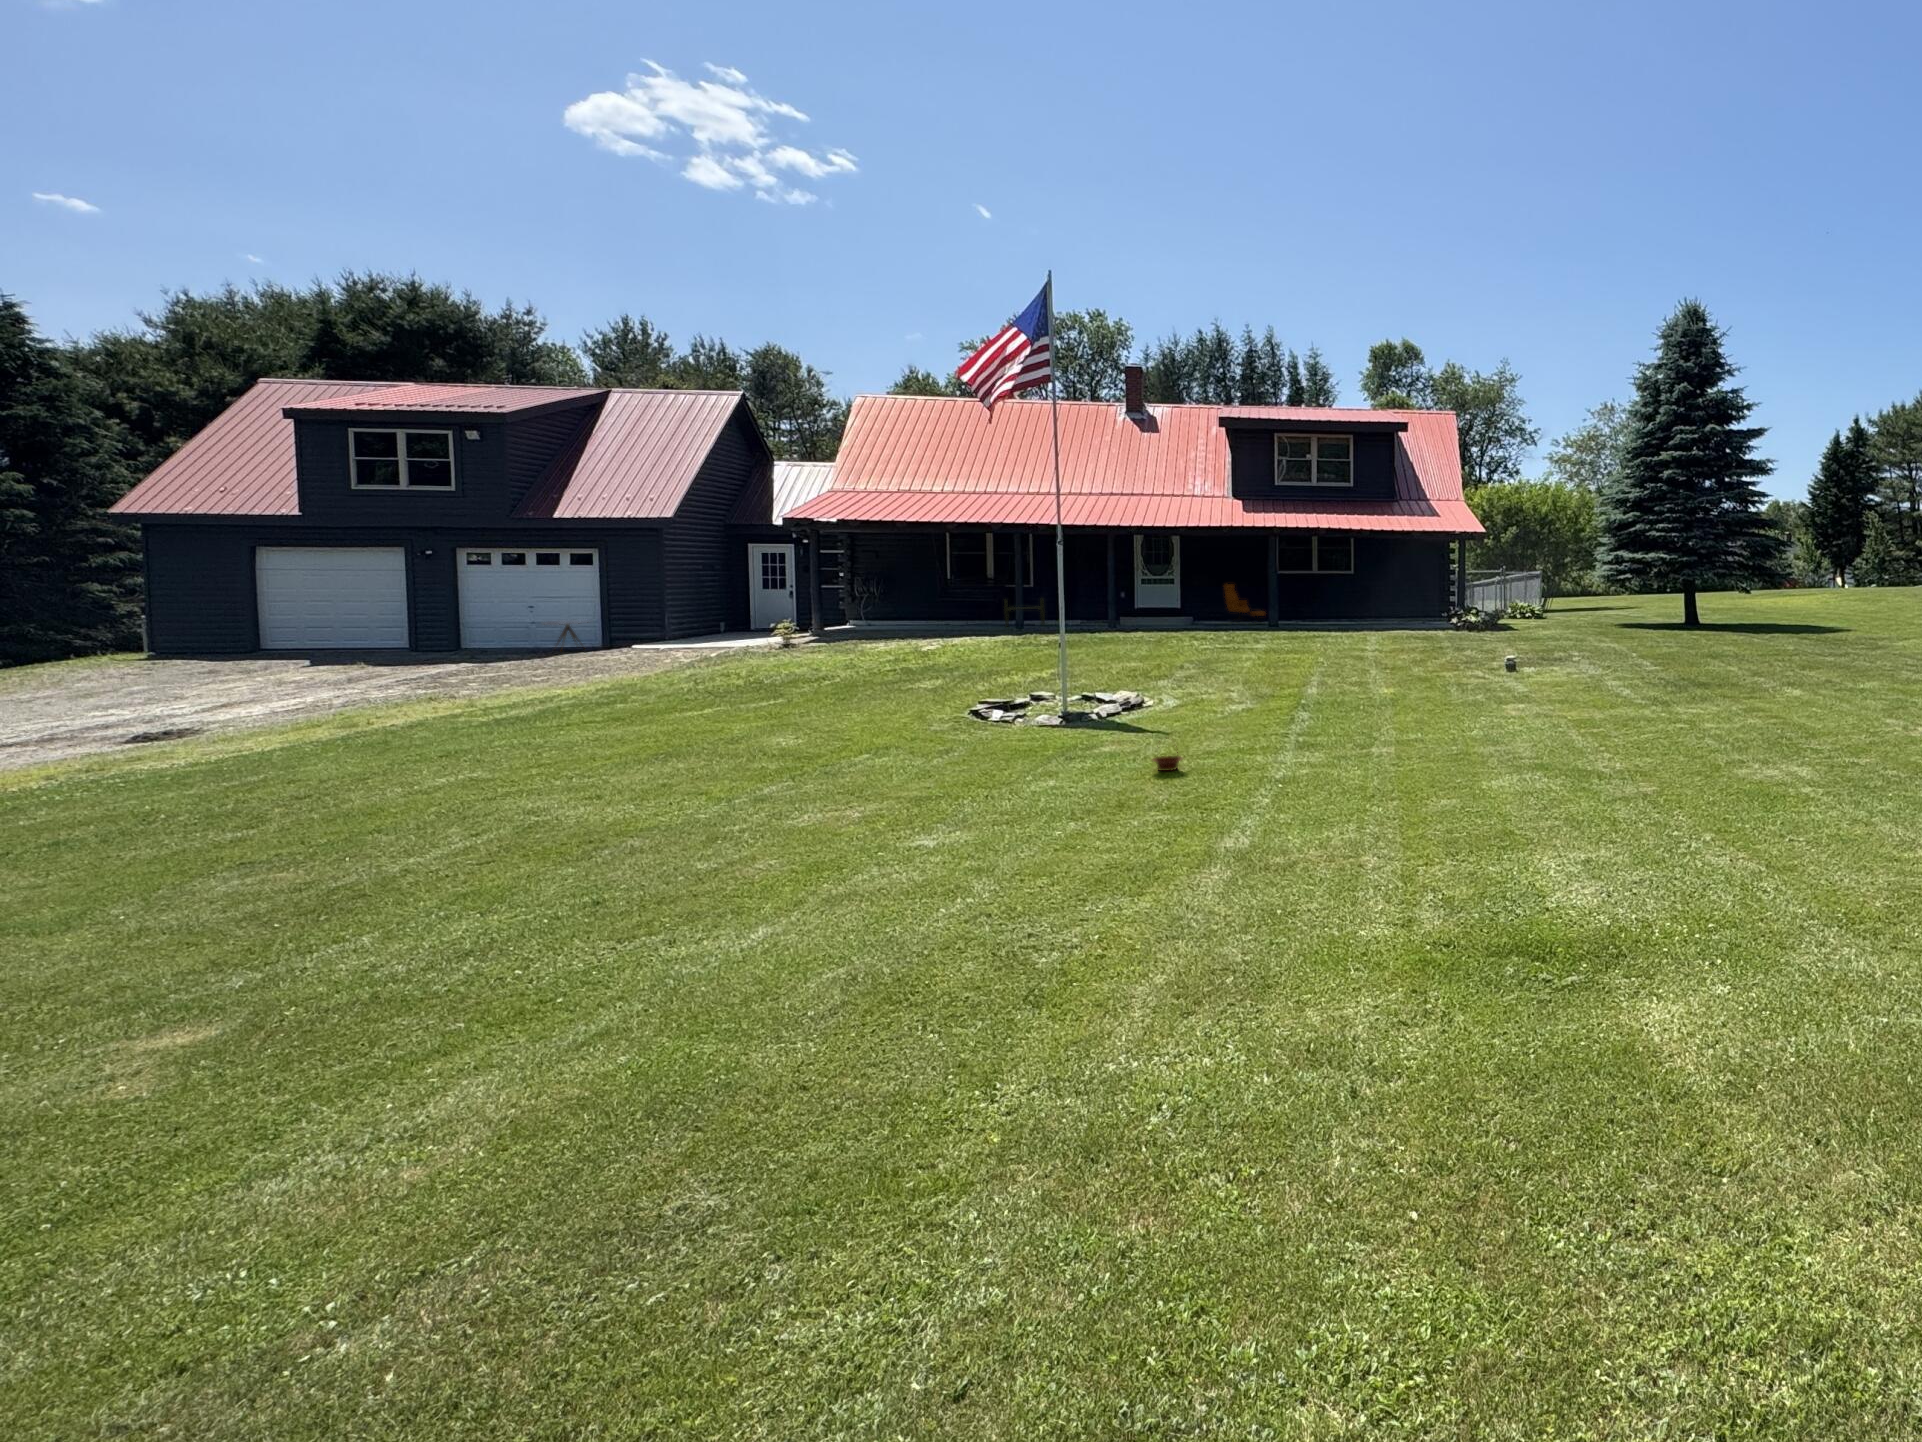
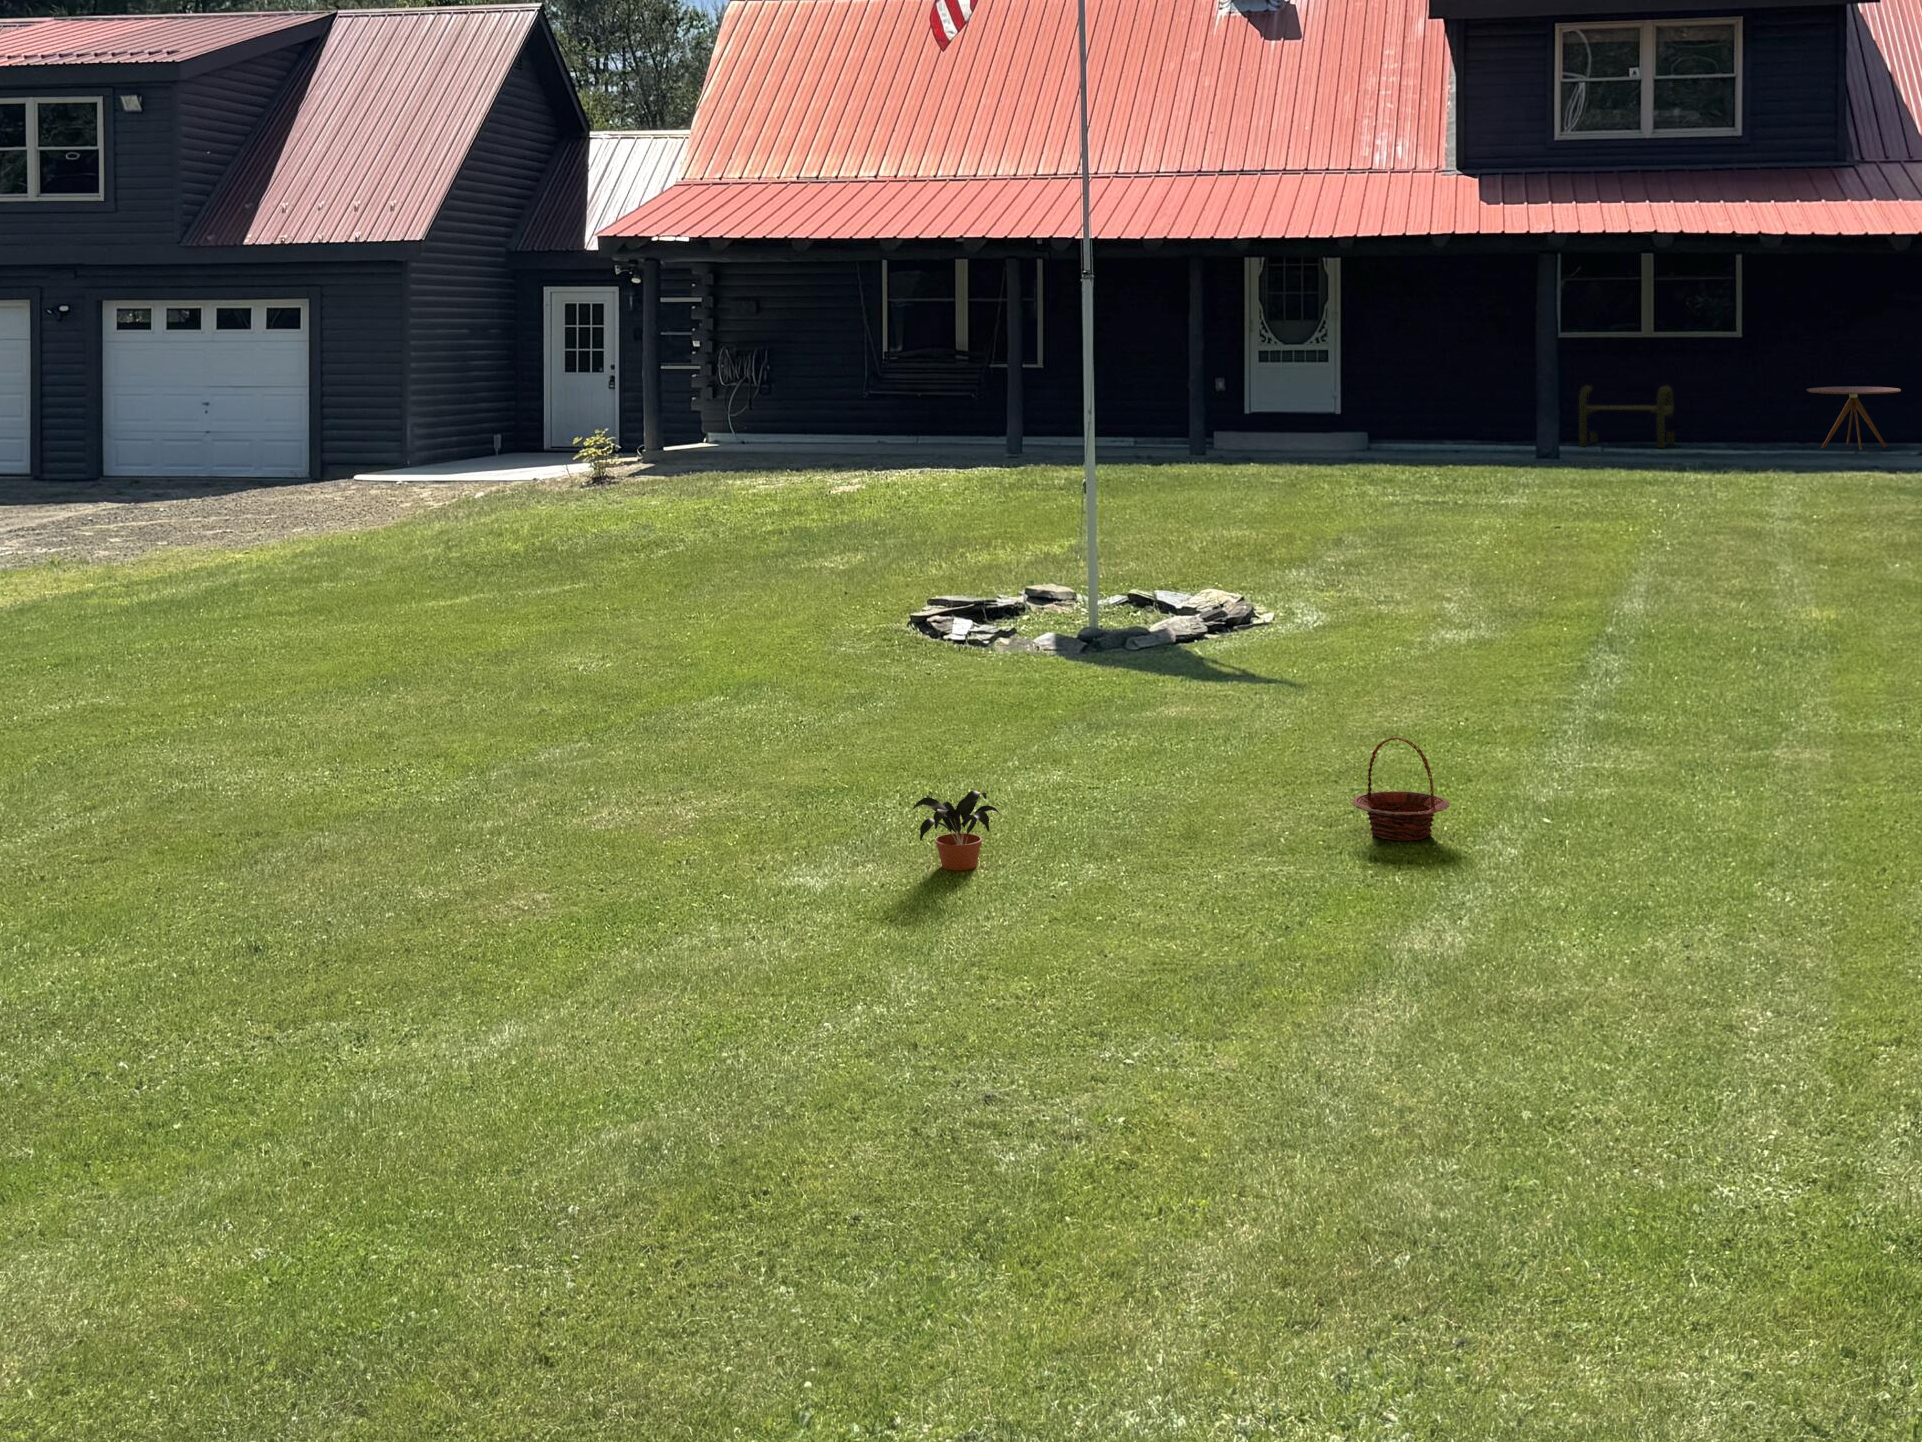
lounge chair: present [1224,584,1265,620] -> none [1434,362,1531,448]
bench: present [1004,599,1045,626] -> present [1579,386,1674,448]
round table: present [545,619,588,643] -> present [1807,387,1901,450]
potted plant: none [993,764,1027,791] -> present [913,790,1001,870]

